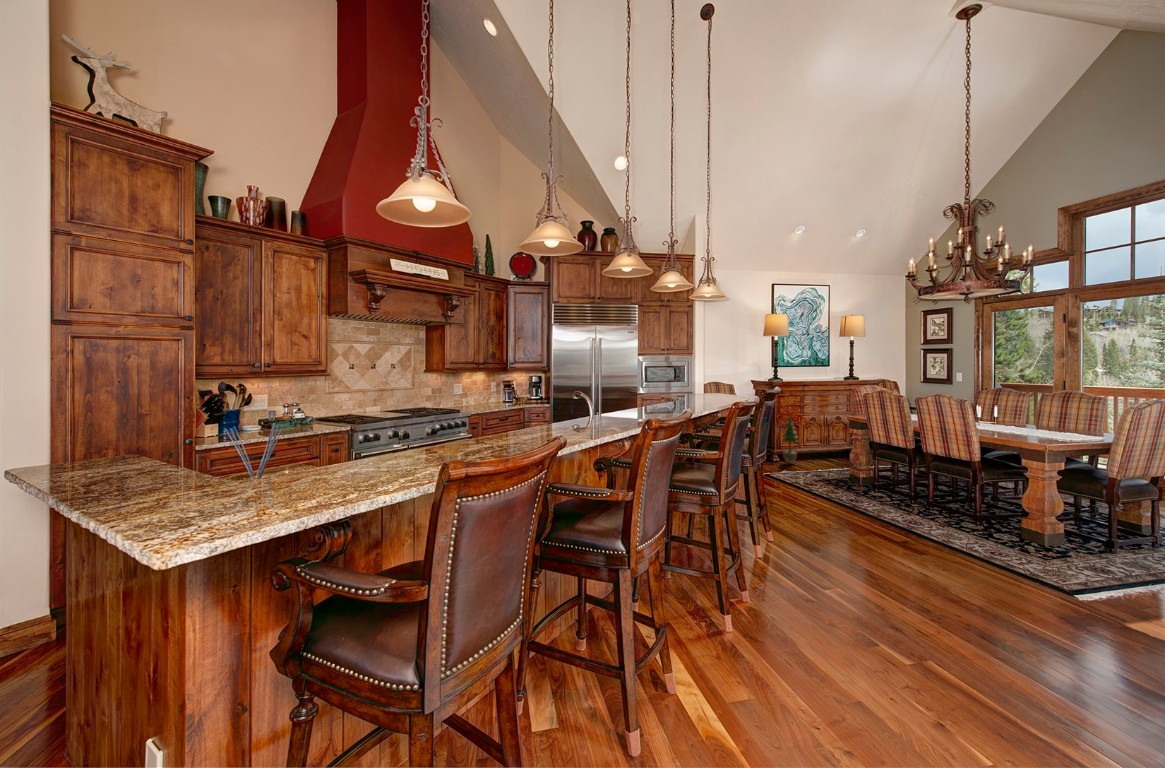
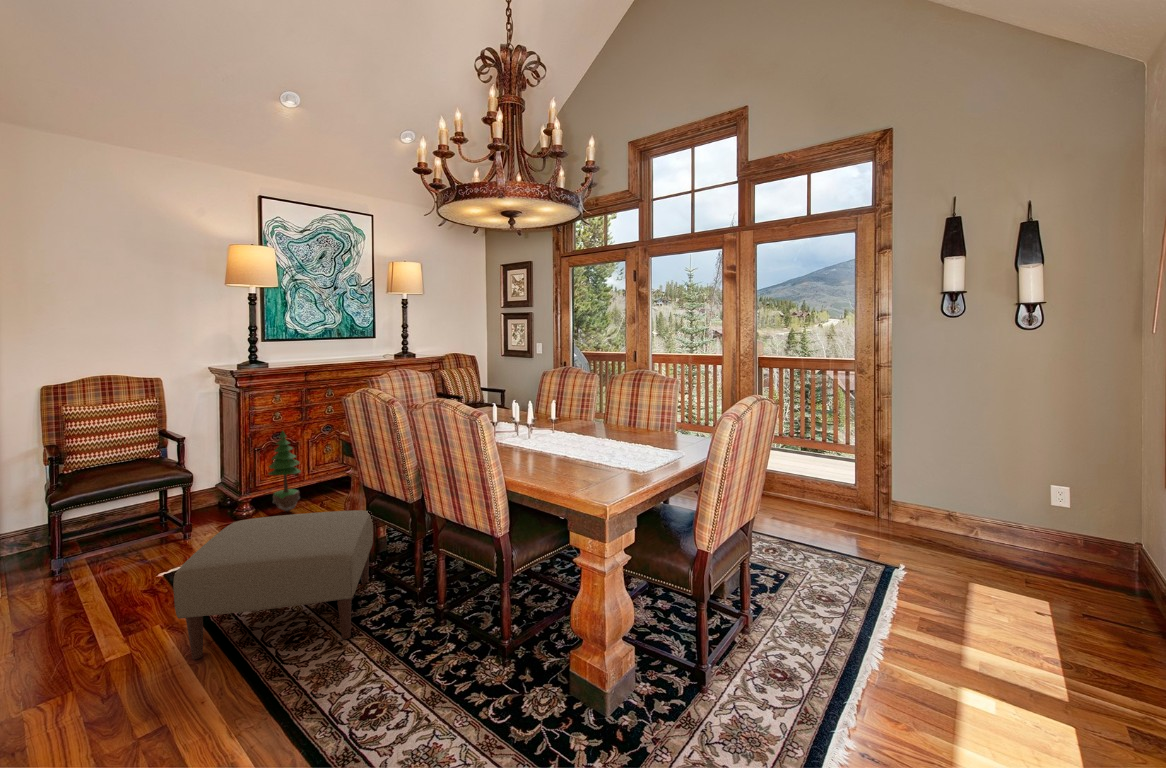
ottoman: none [799,452,880,508] -> present [173,510,373,659]

